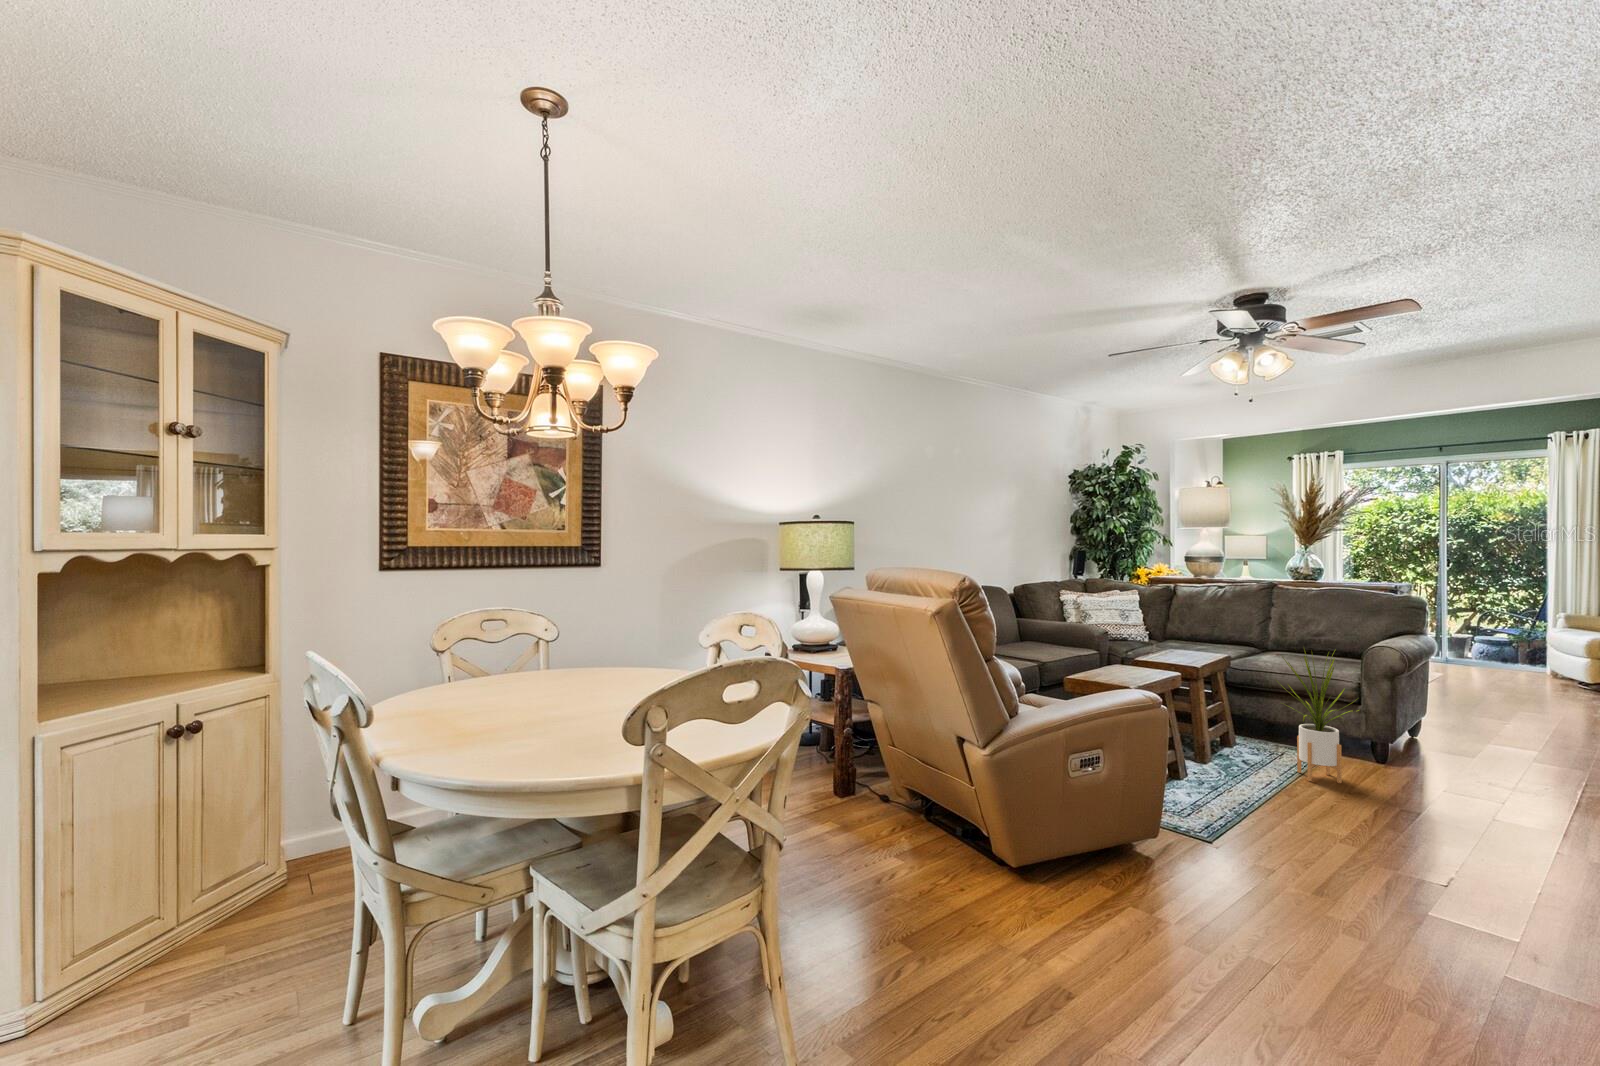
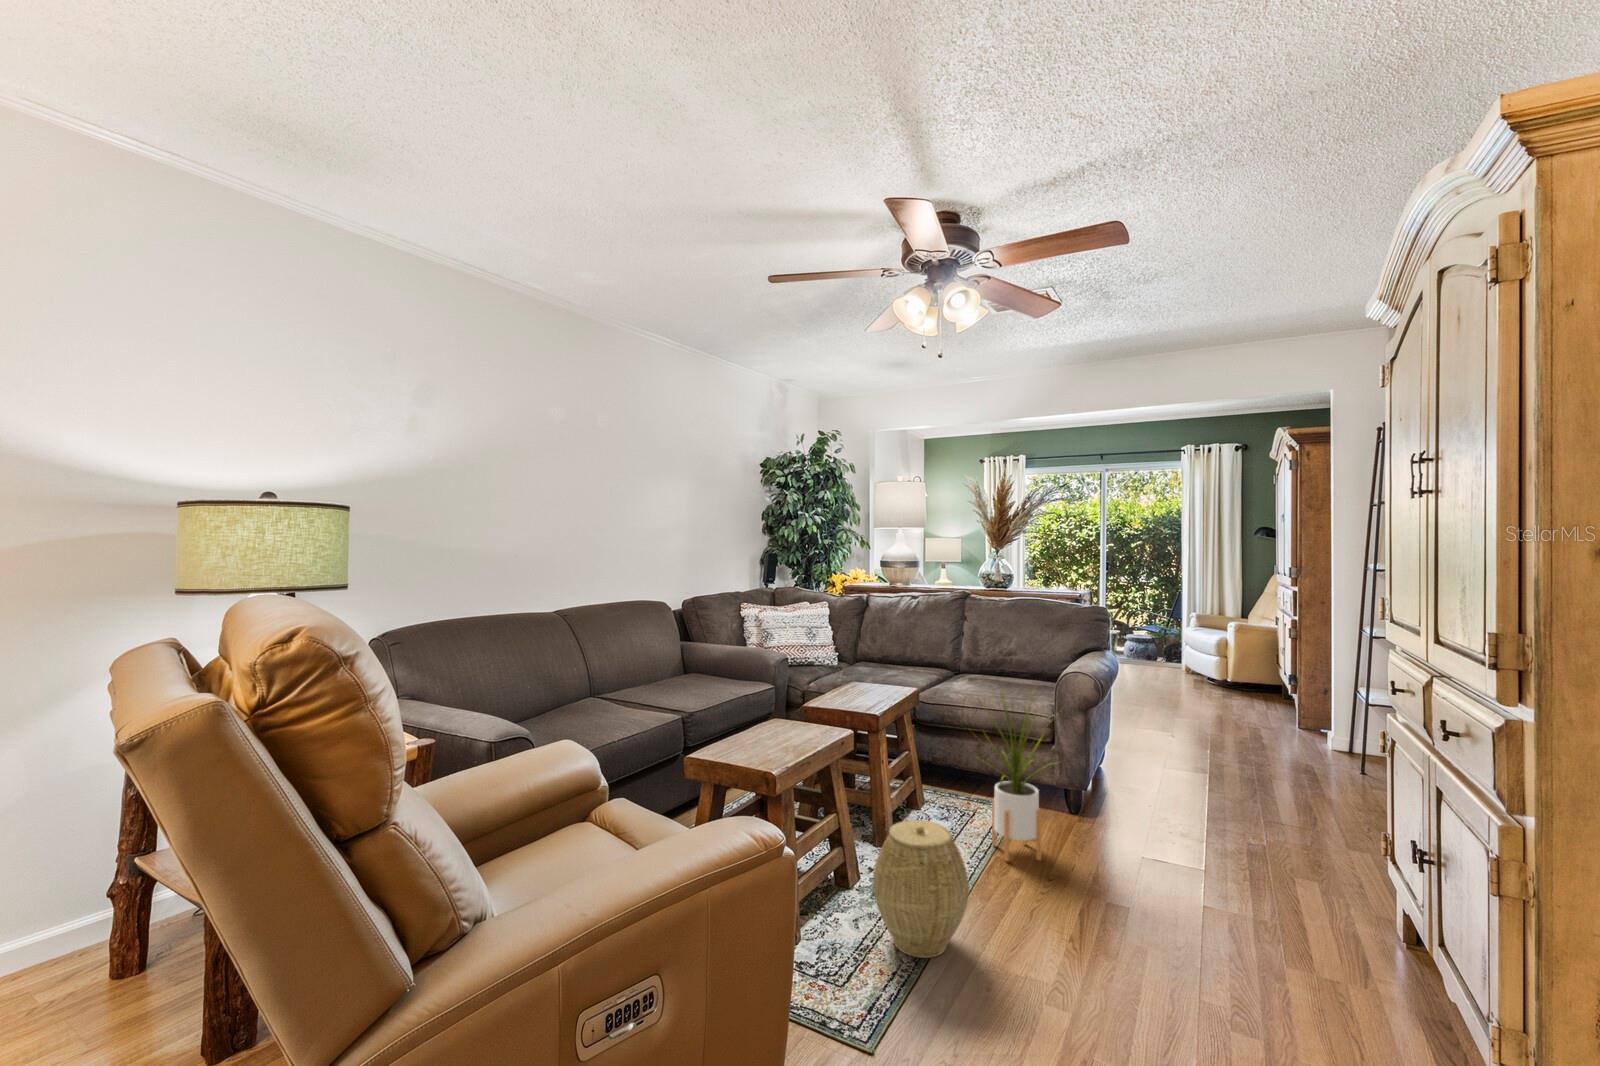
woven basket: none [1200,729,1275,815] -> present [873,820,969,958]

